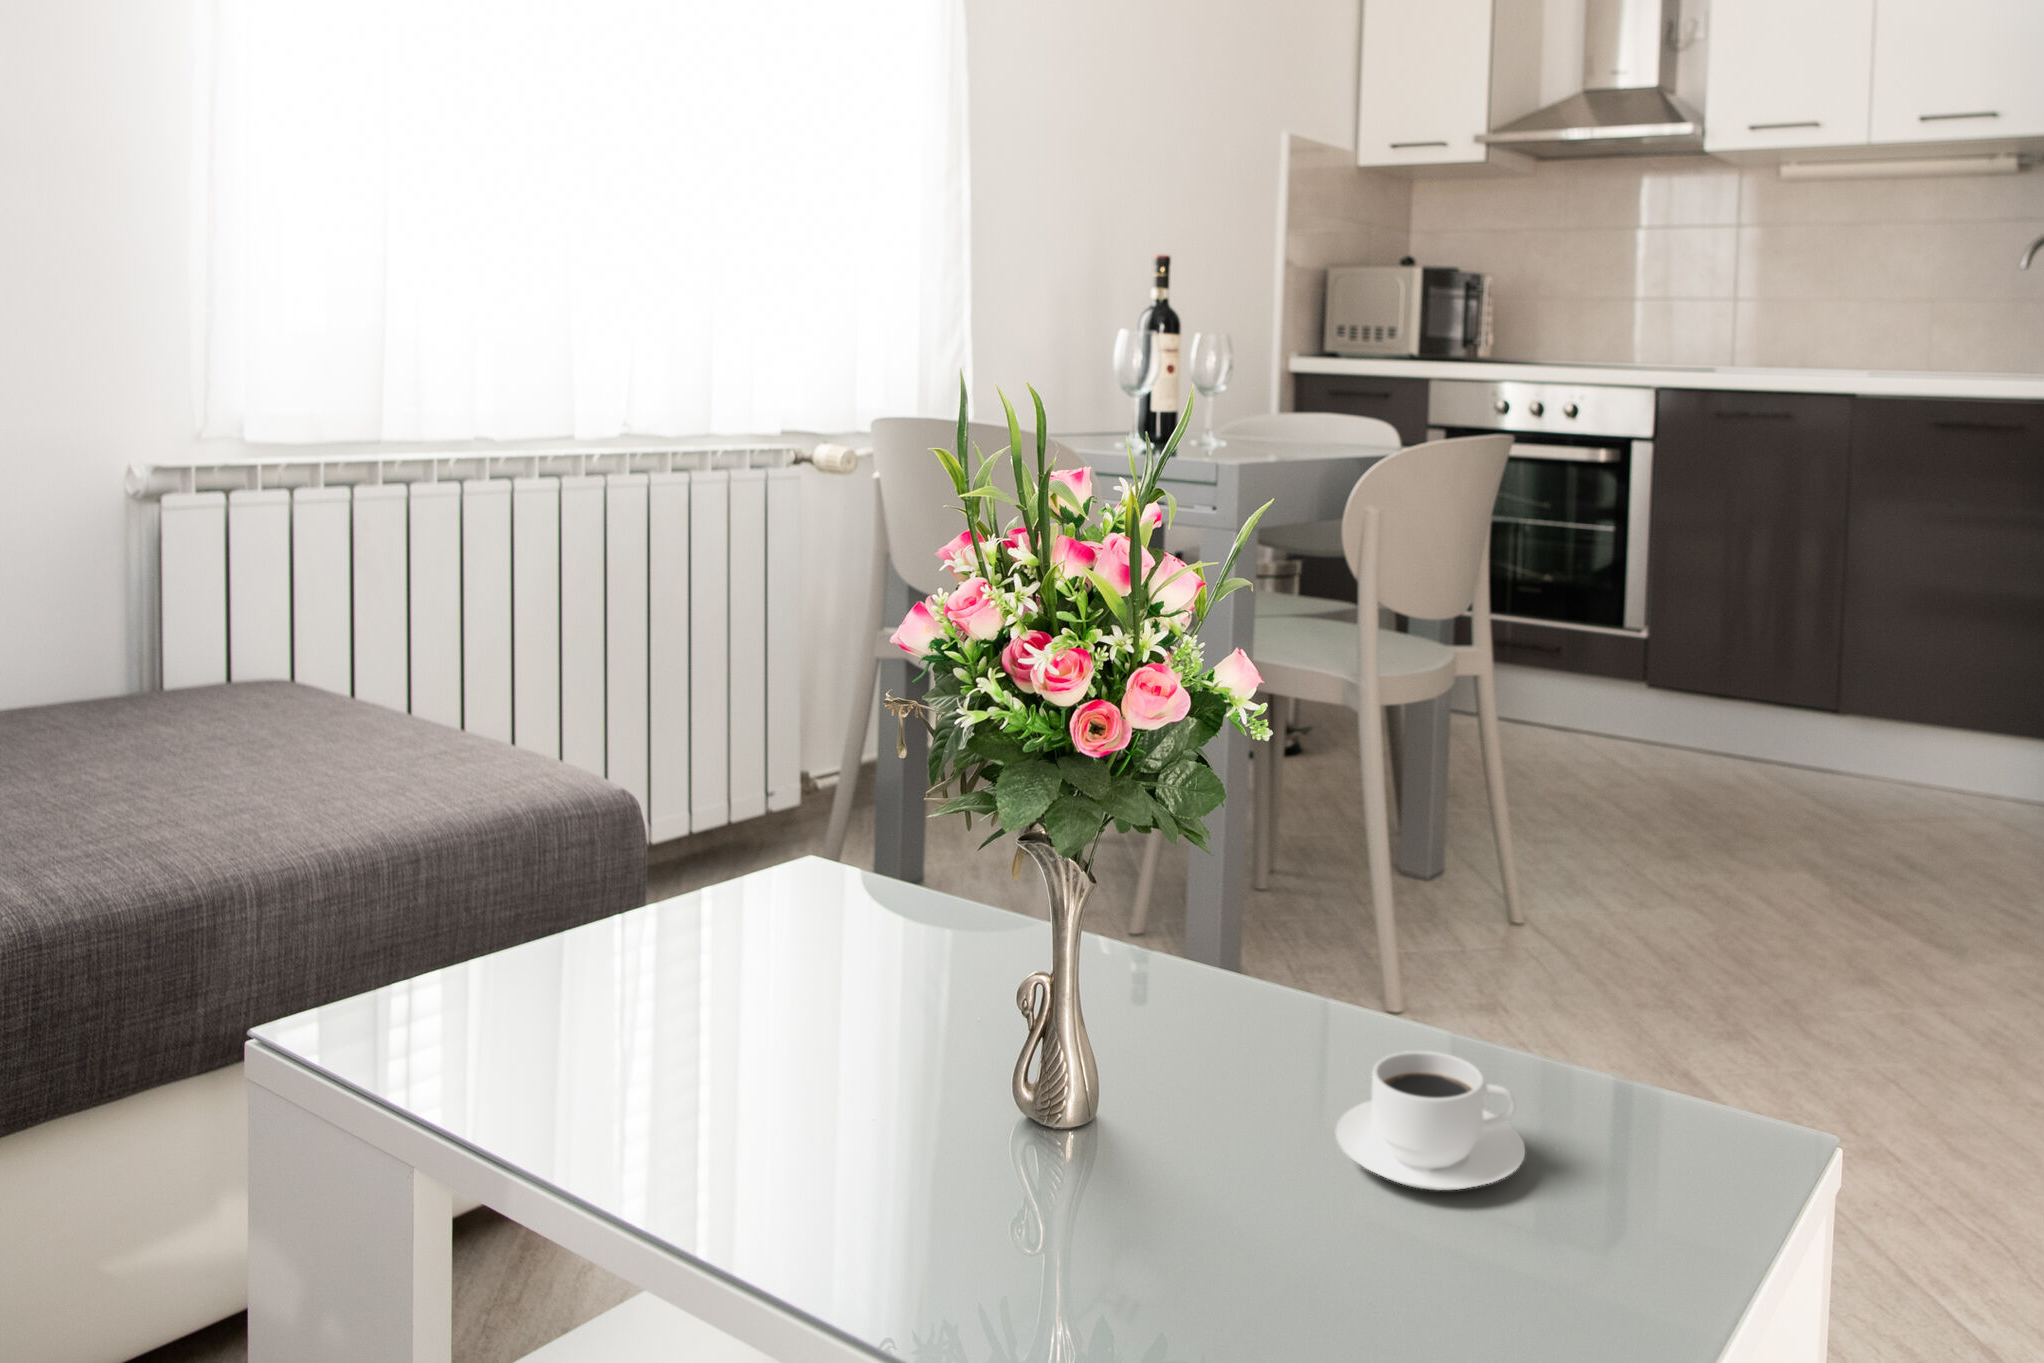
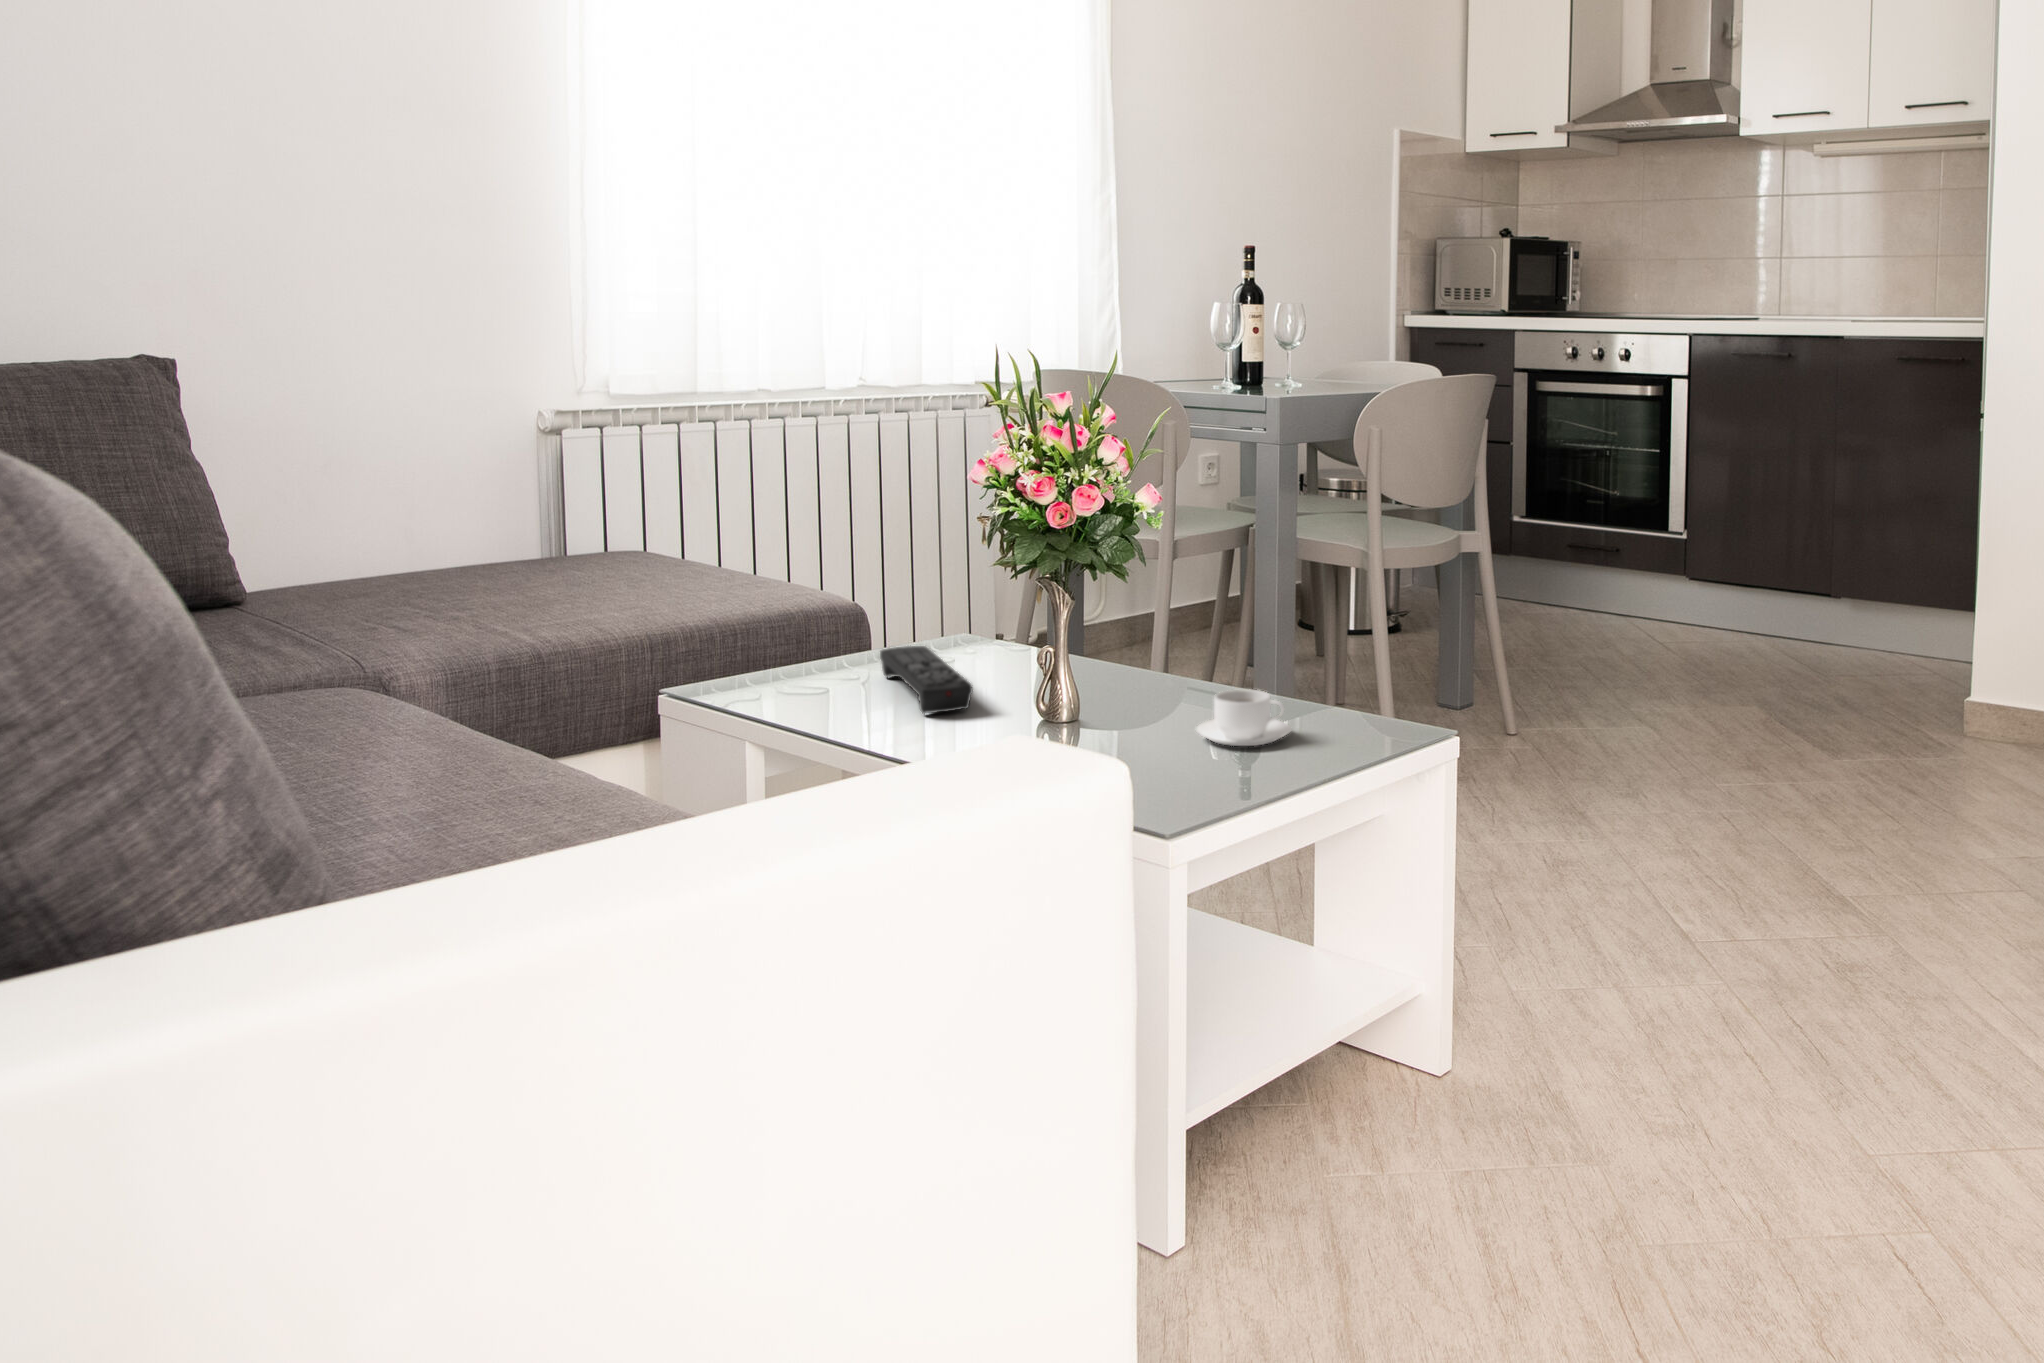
remote control: none [681,912,876,1096] -> present [880,646,973,714]

